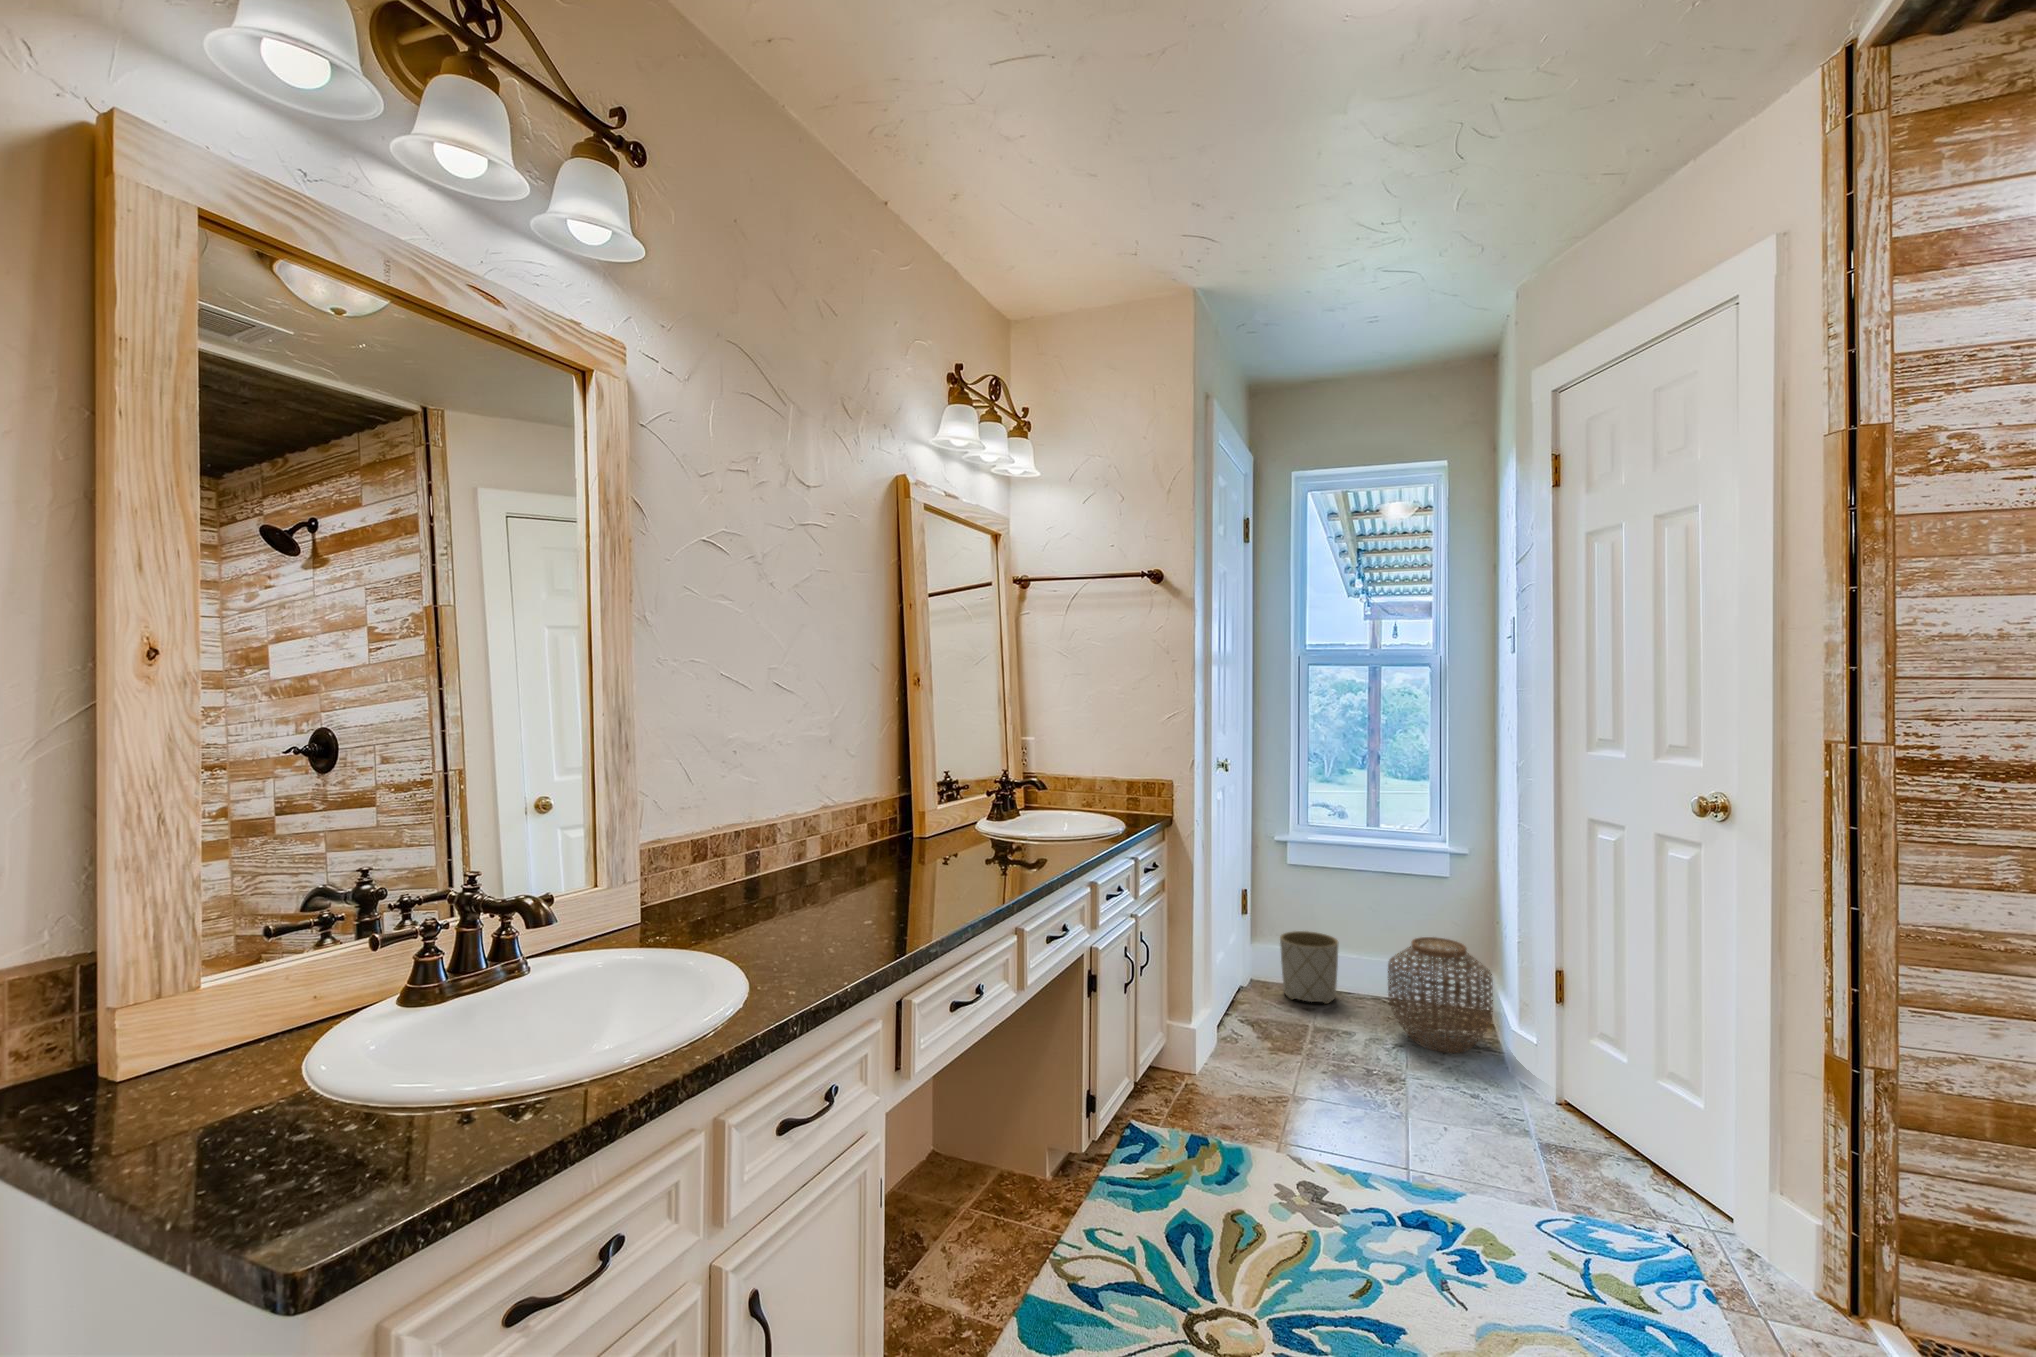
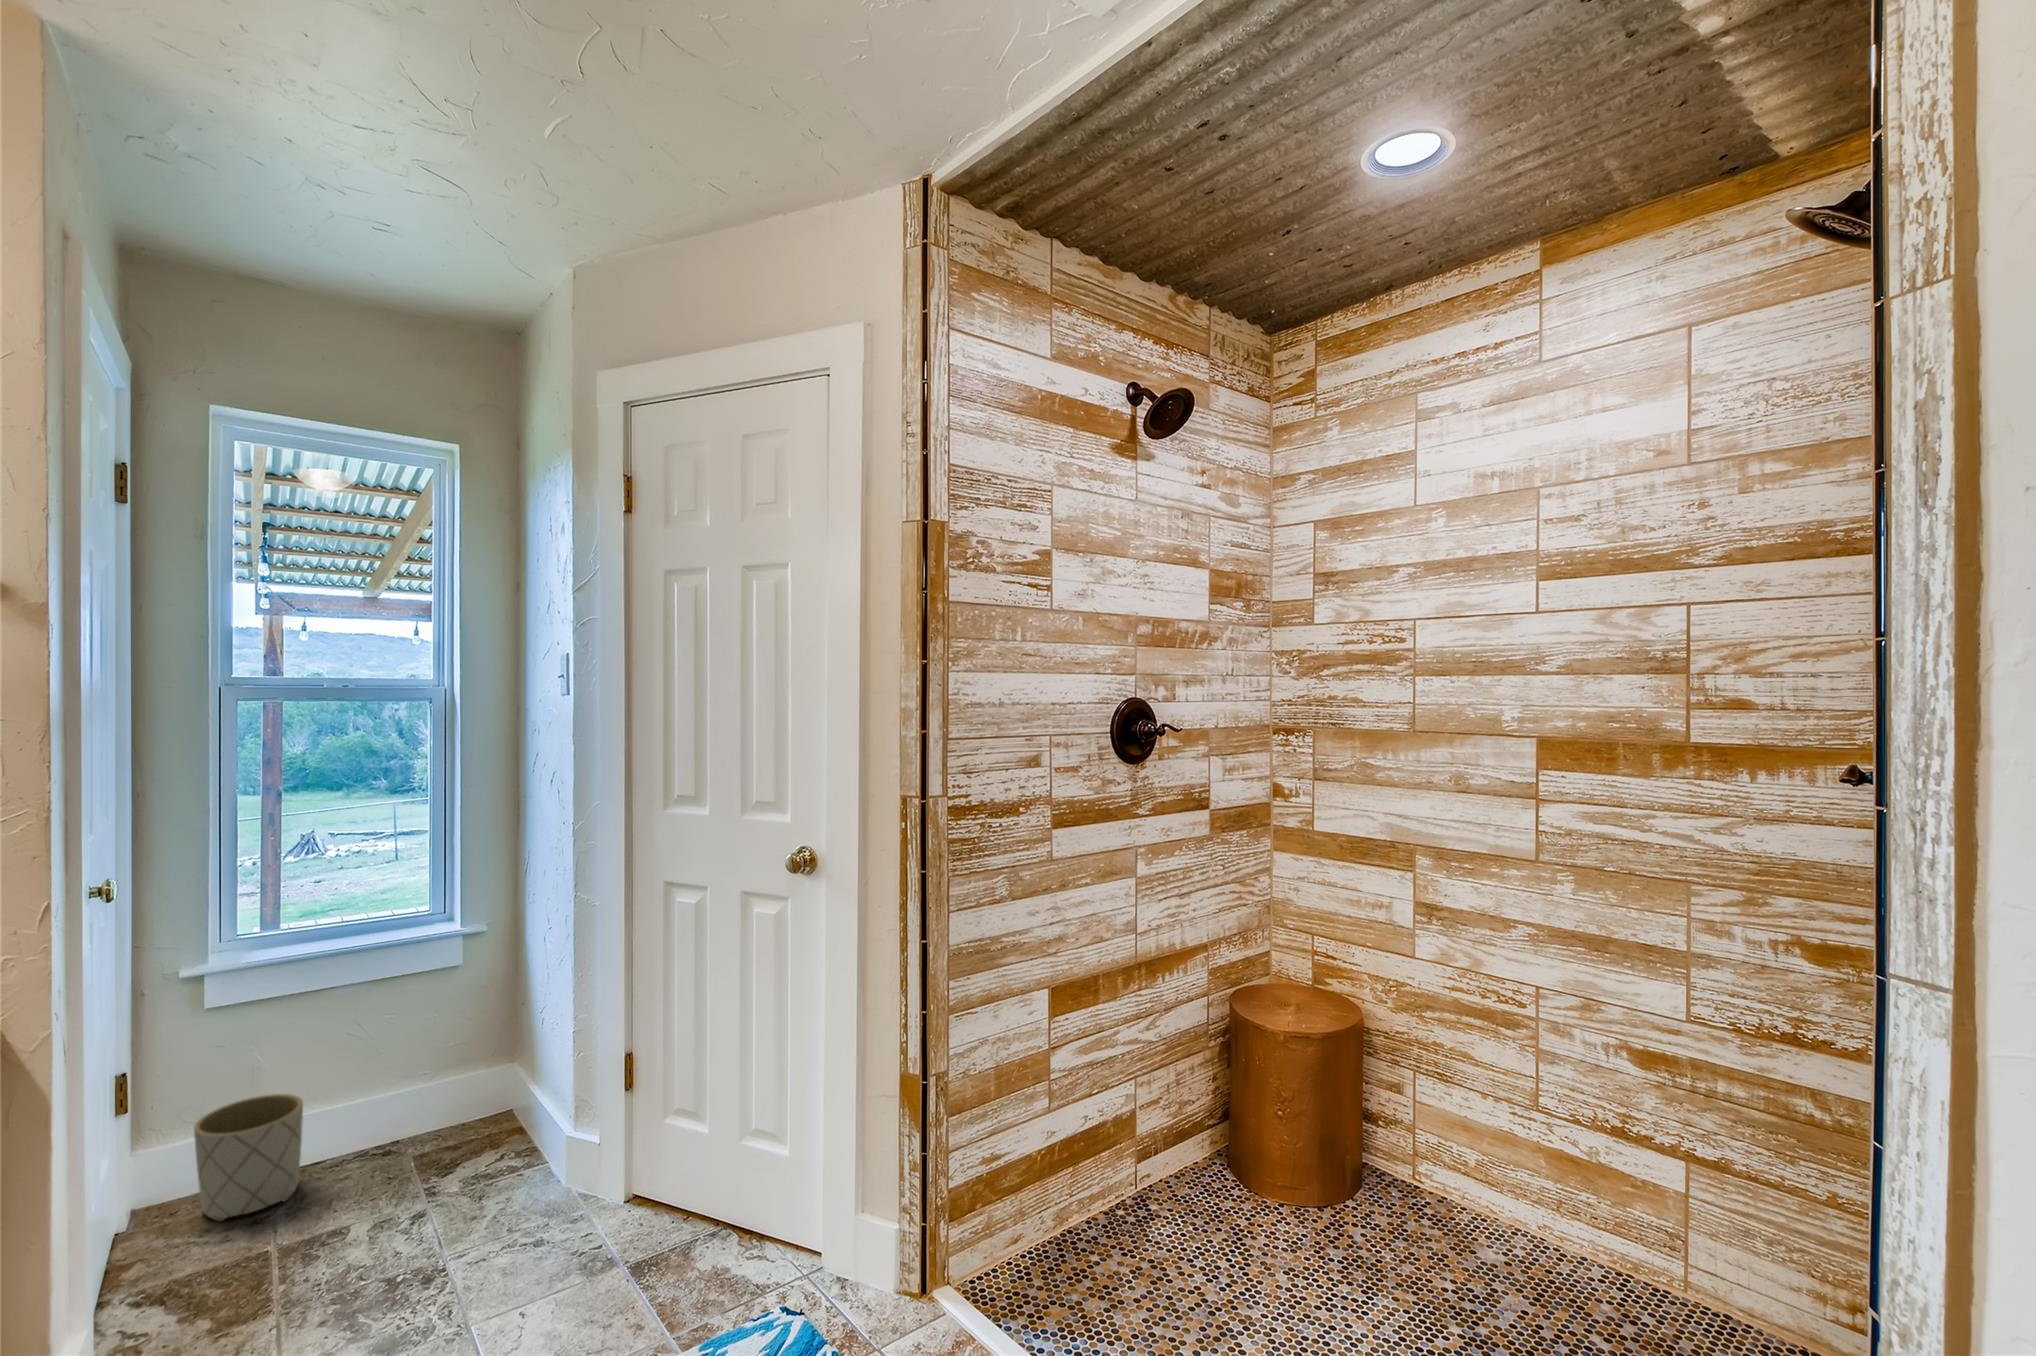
woven basket: present [1388,937,1493,1053] -> none [398,1047,540,1204]

